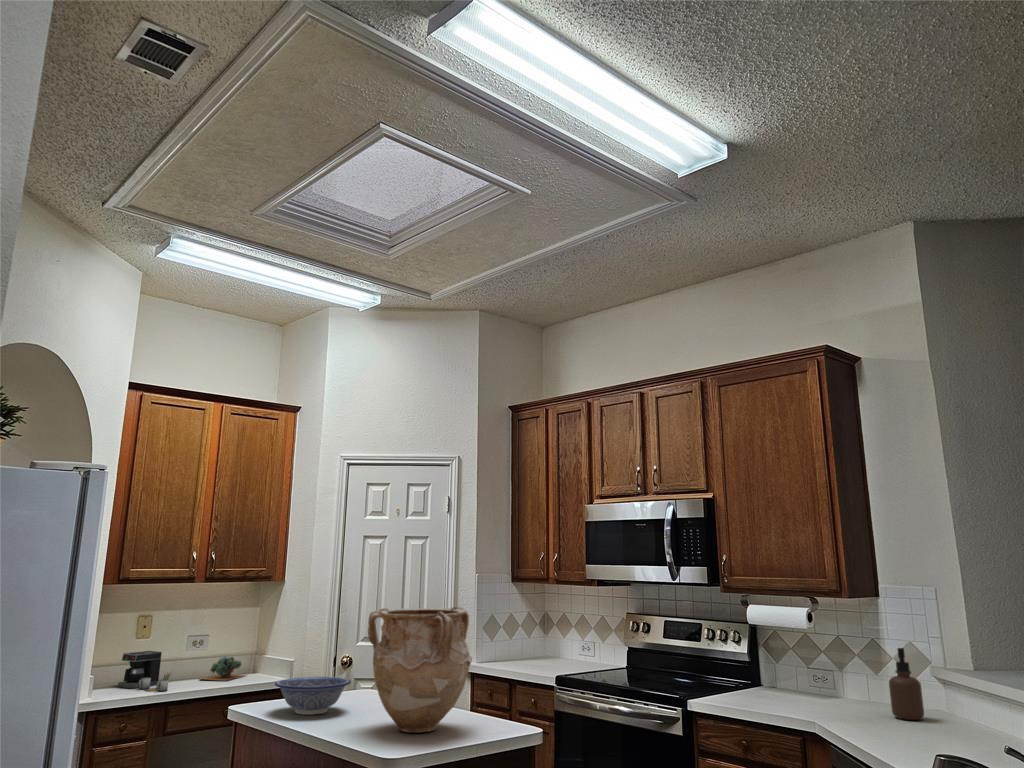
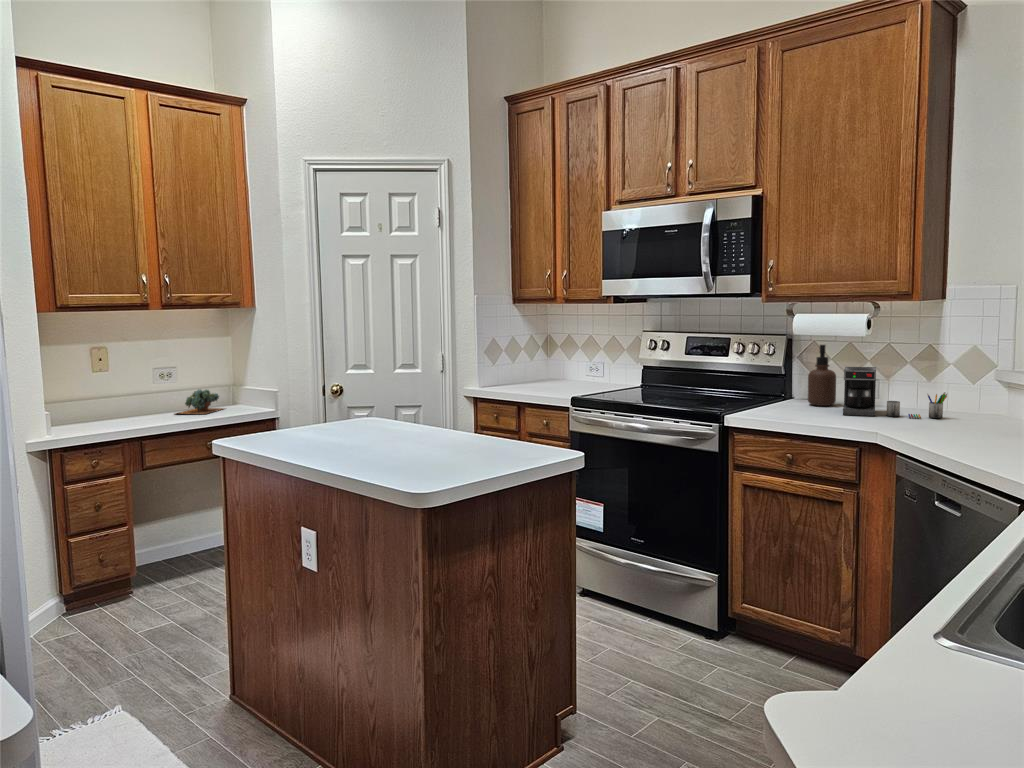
vase: present [368,607,472,733] -> none [379,319,507,458]
soap dispenser: present [889,648,924,720] -> present [808,345,836,406]
coffee maker: present [118,651,171,691] -> present [843,367,947,418]
decorative bowl: present [275,677,351,715] -> none [272,403,360,443]

